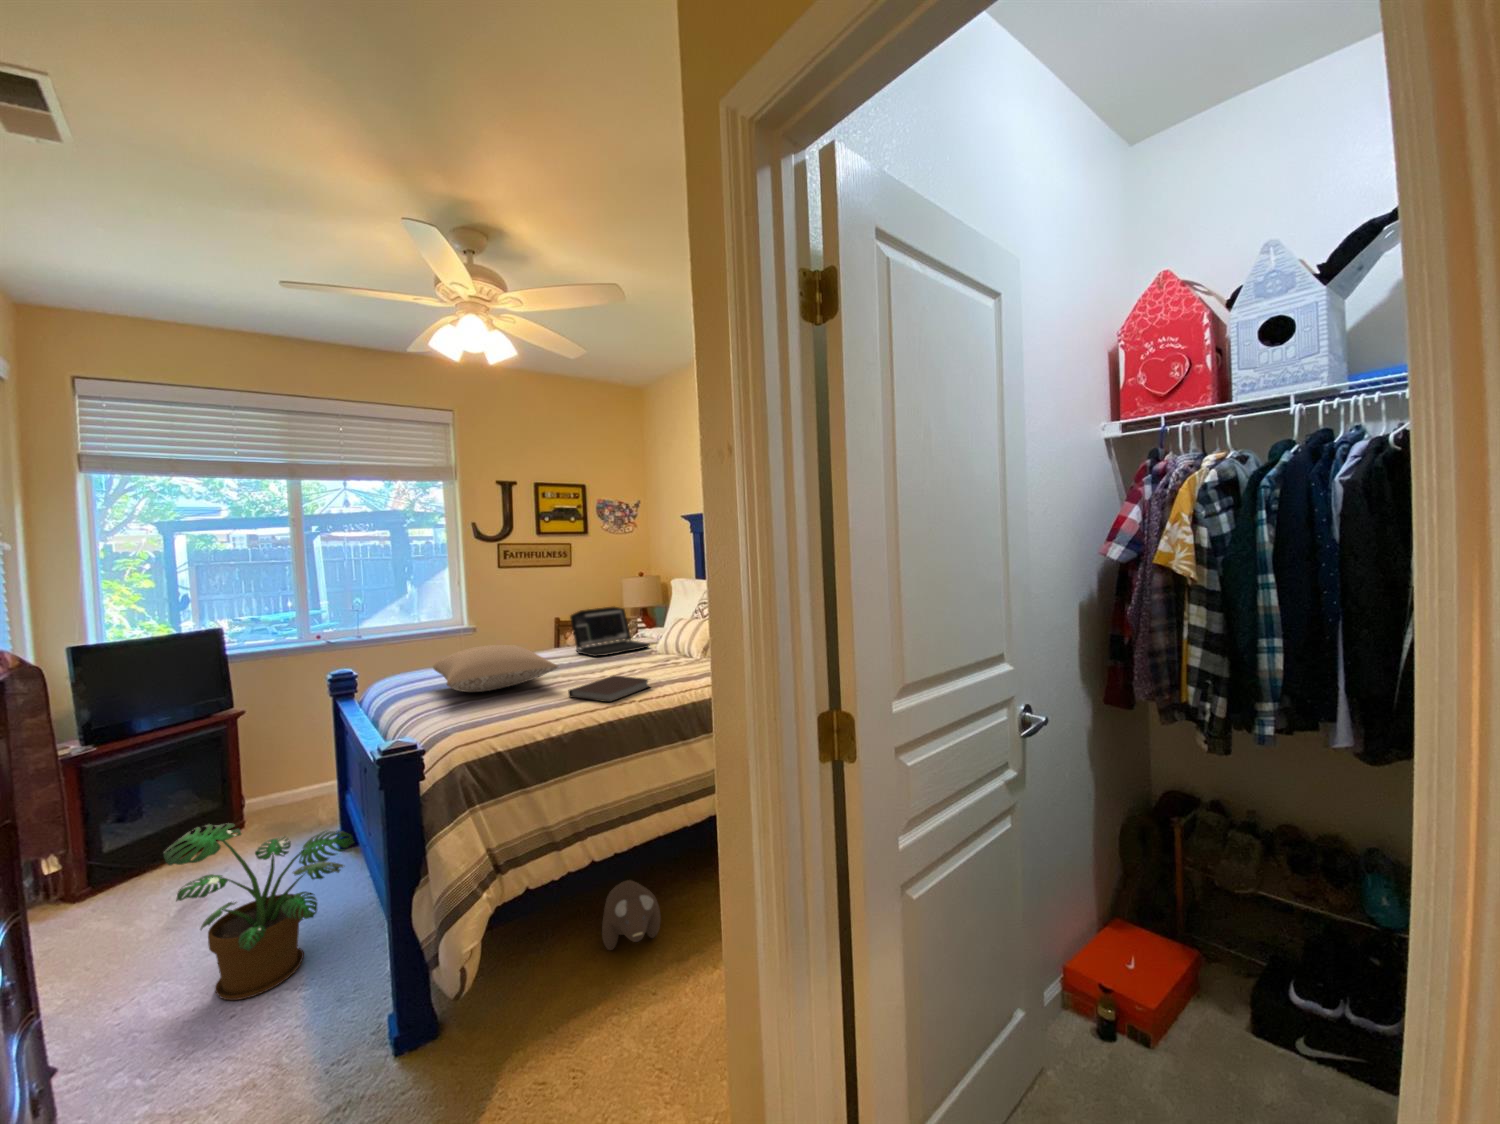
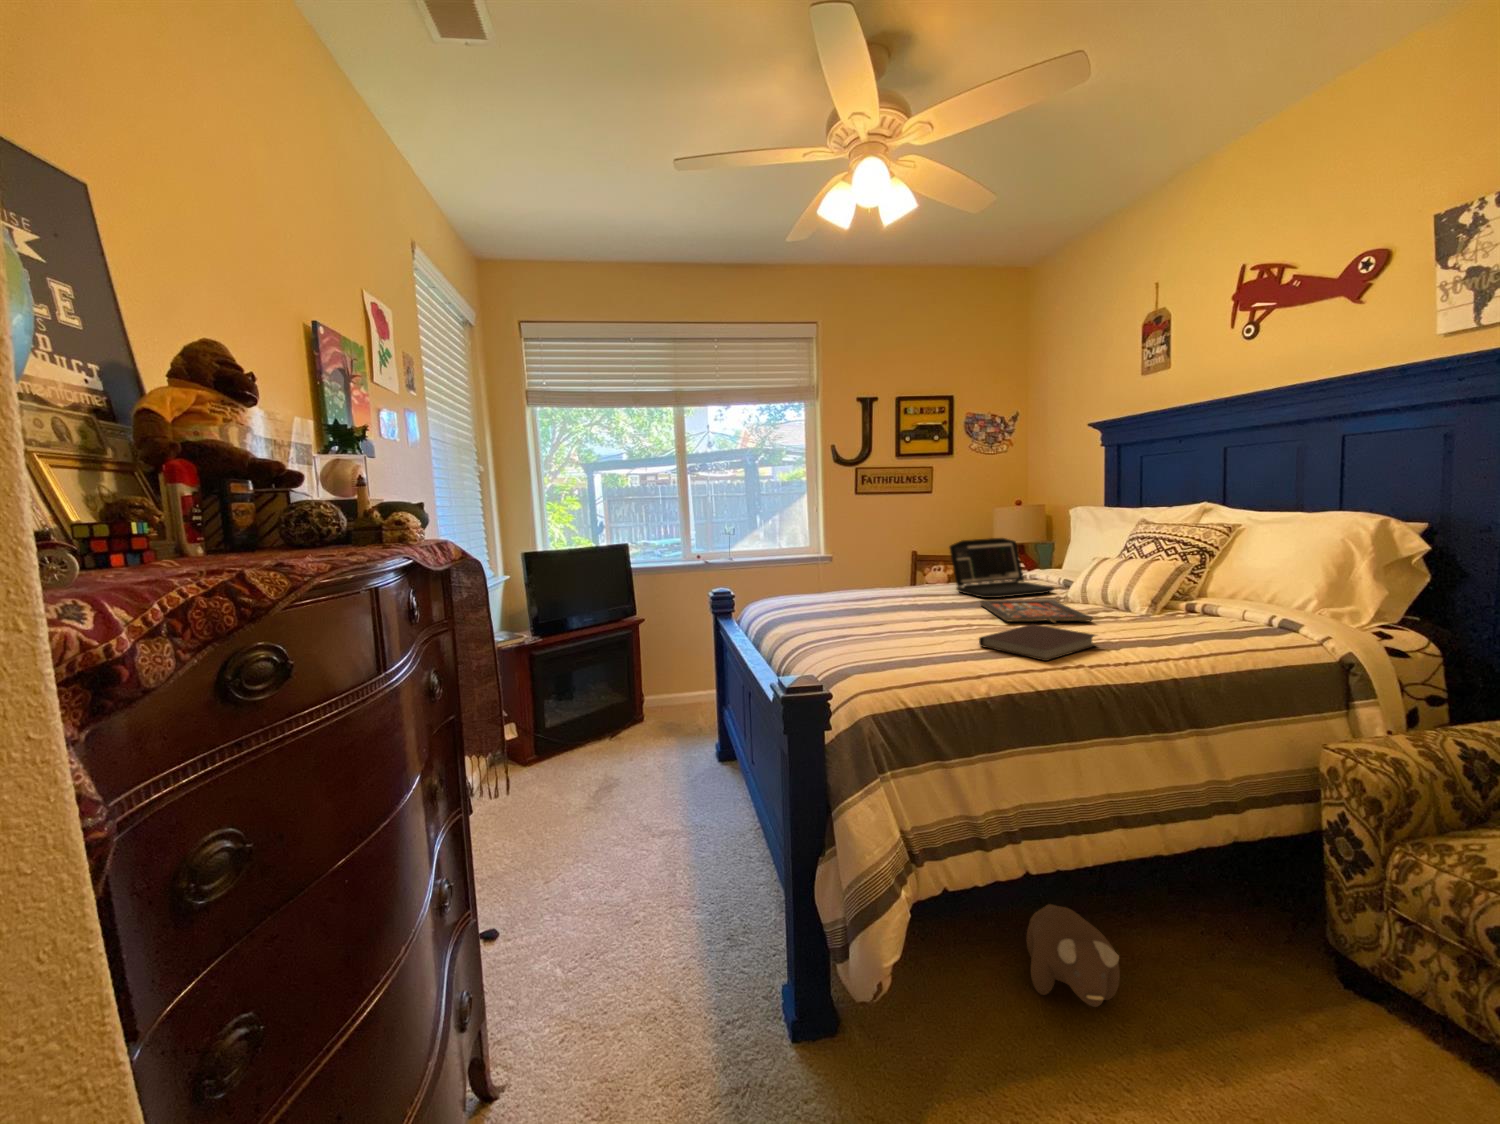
pillow: present [433,645,558,692] -> none [809,574,961,626]
board game: none [588,654,660,675] -> present [980,600,1093,622]
potted plant: present [164,823,354,1000] -> none [593,722,742,898]

